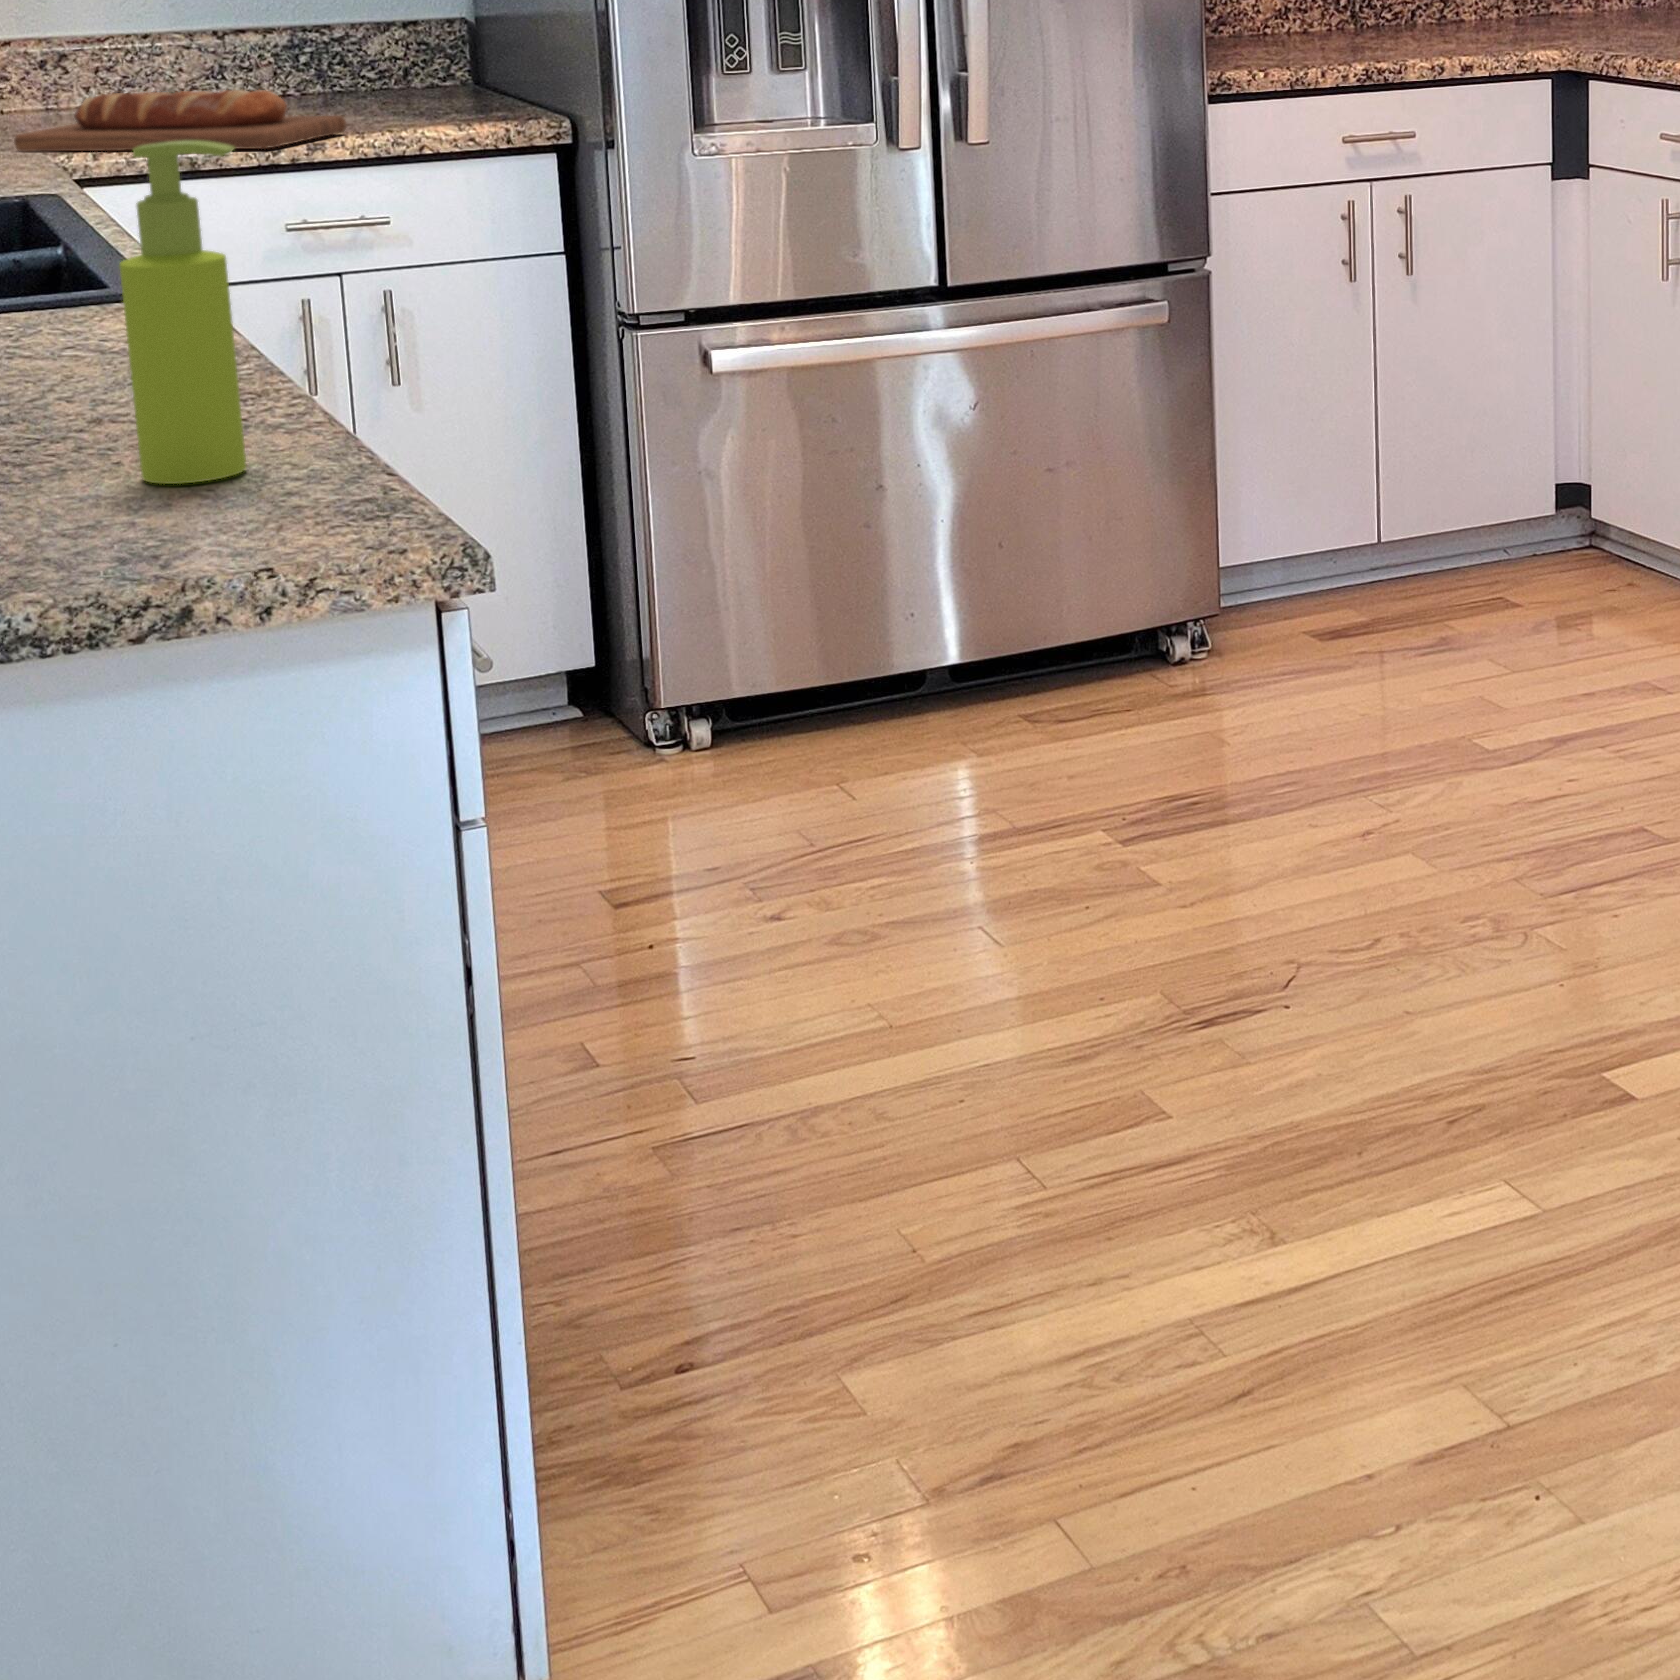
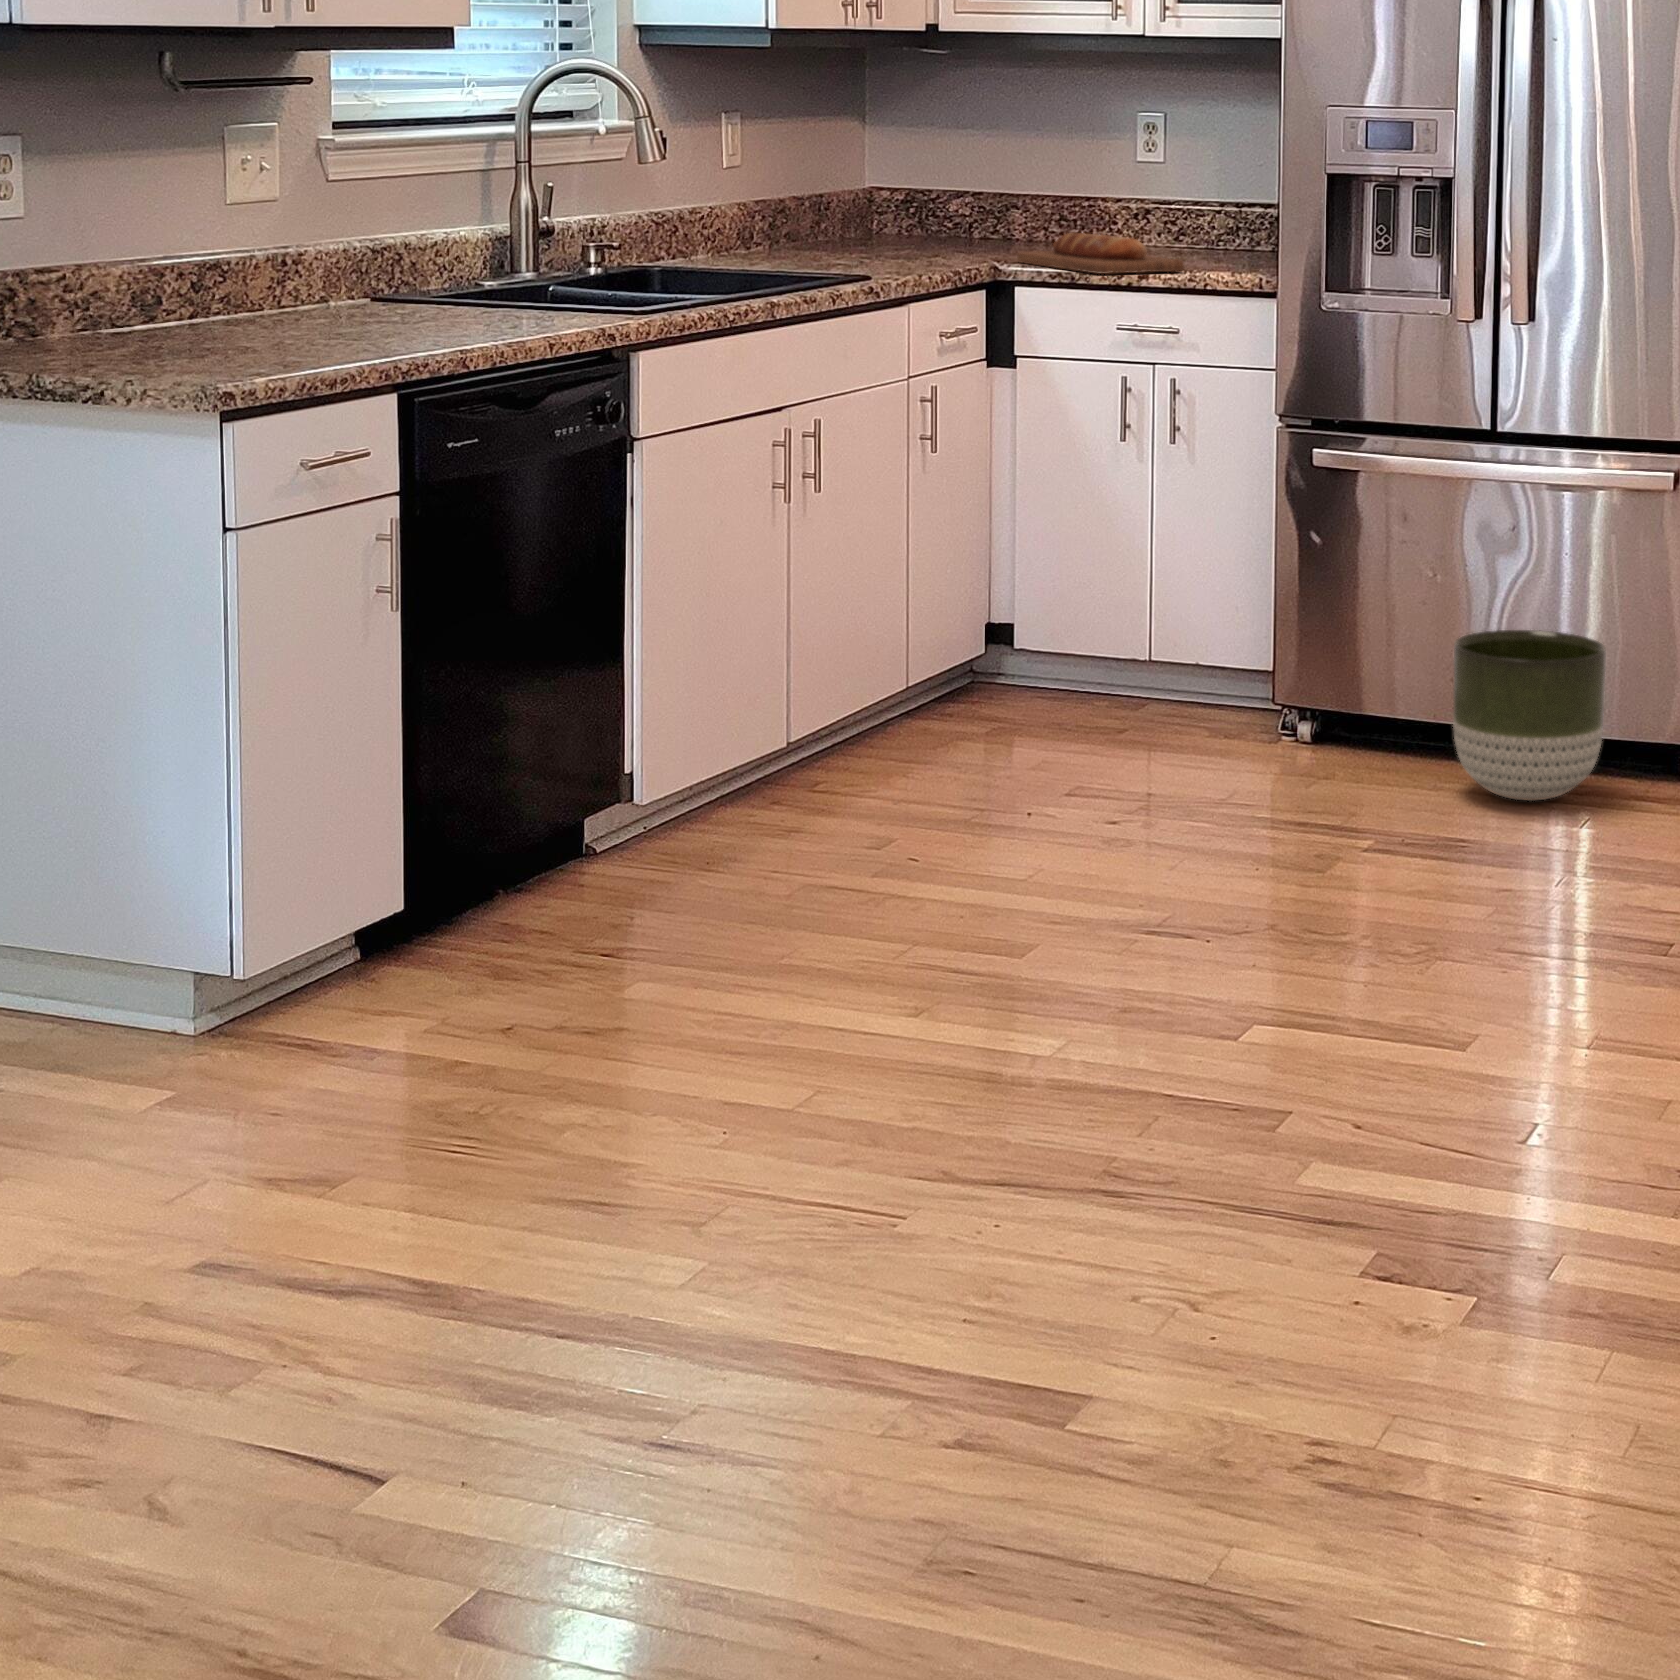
soap dispenser: present [120,141,247,484] -> none [270,214,317,365]
planter: none [986,526,1184,748] -> present [1453,630,1606,801]

